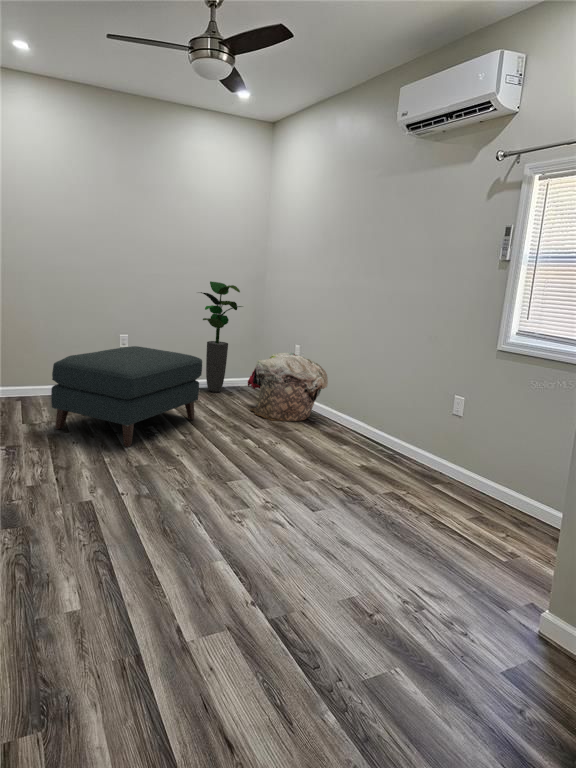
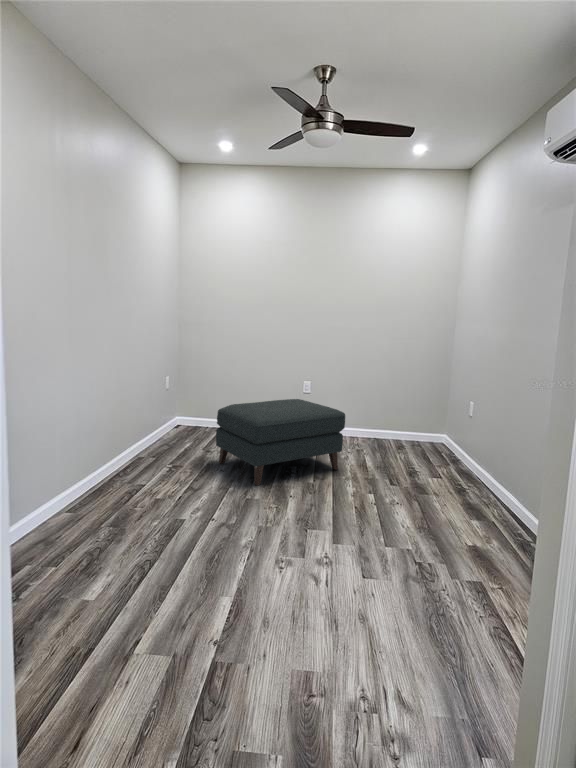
potted plant: present [201,281,242,392] -> none [367,340,413,447]
laundry basket: present [248,353,328,421] -> none [402,412,483,486]

